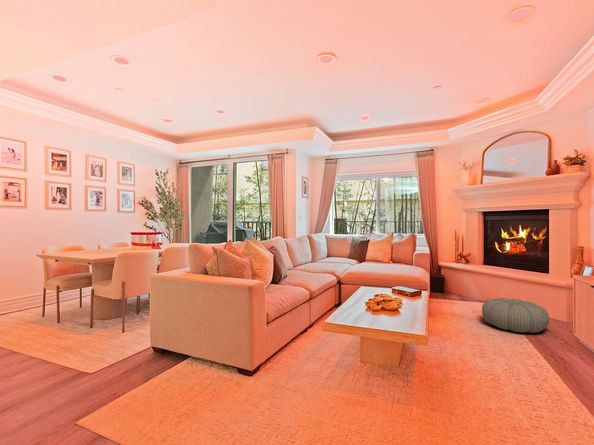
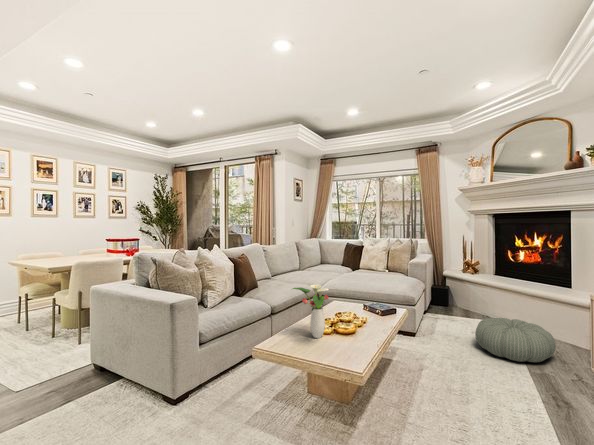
flower arrangement: none [348,268,383,314] -> present [293,285,329,338]

